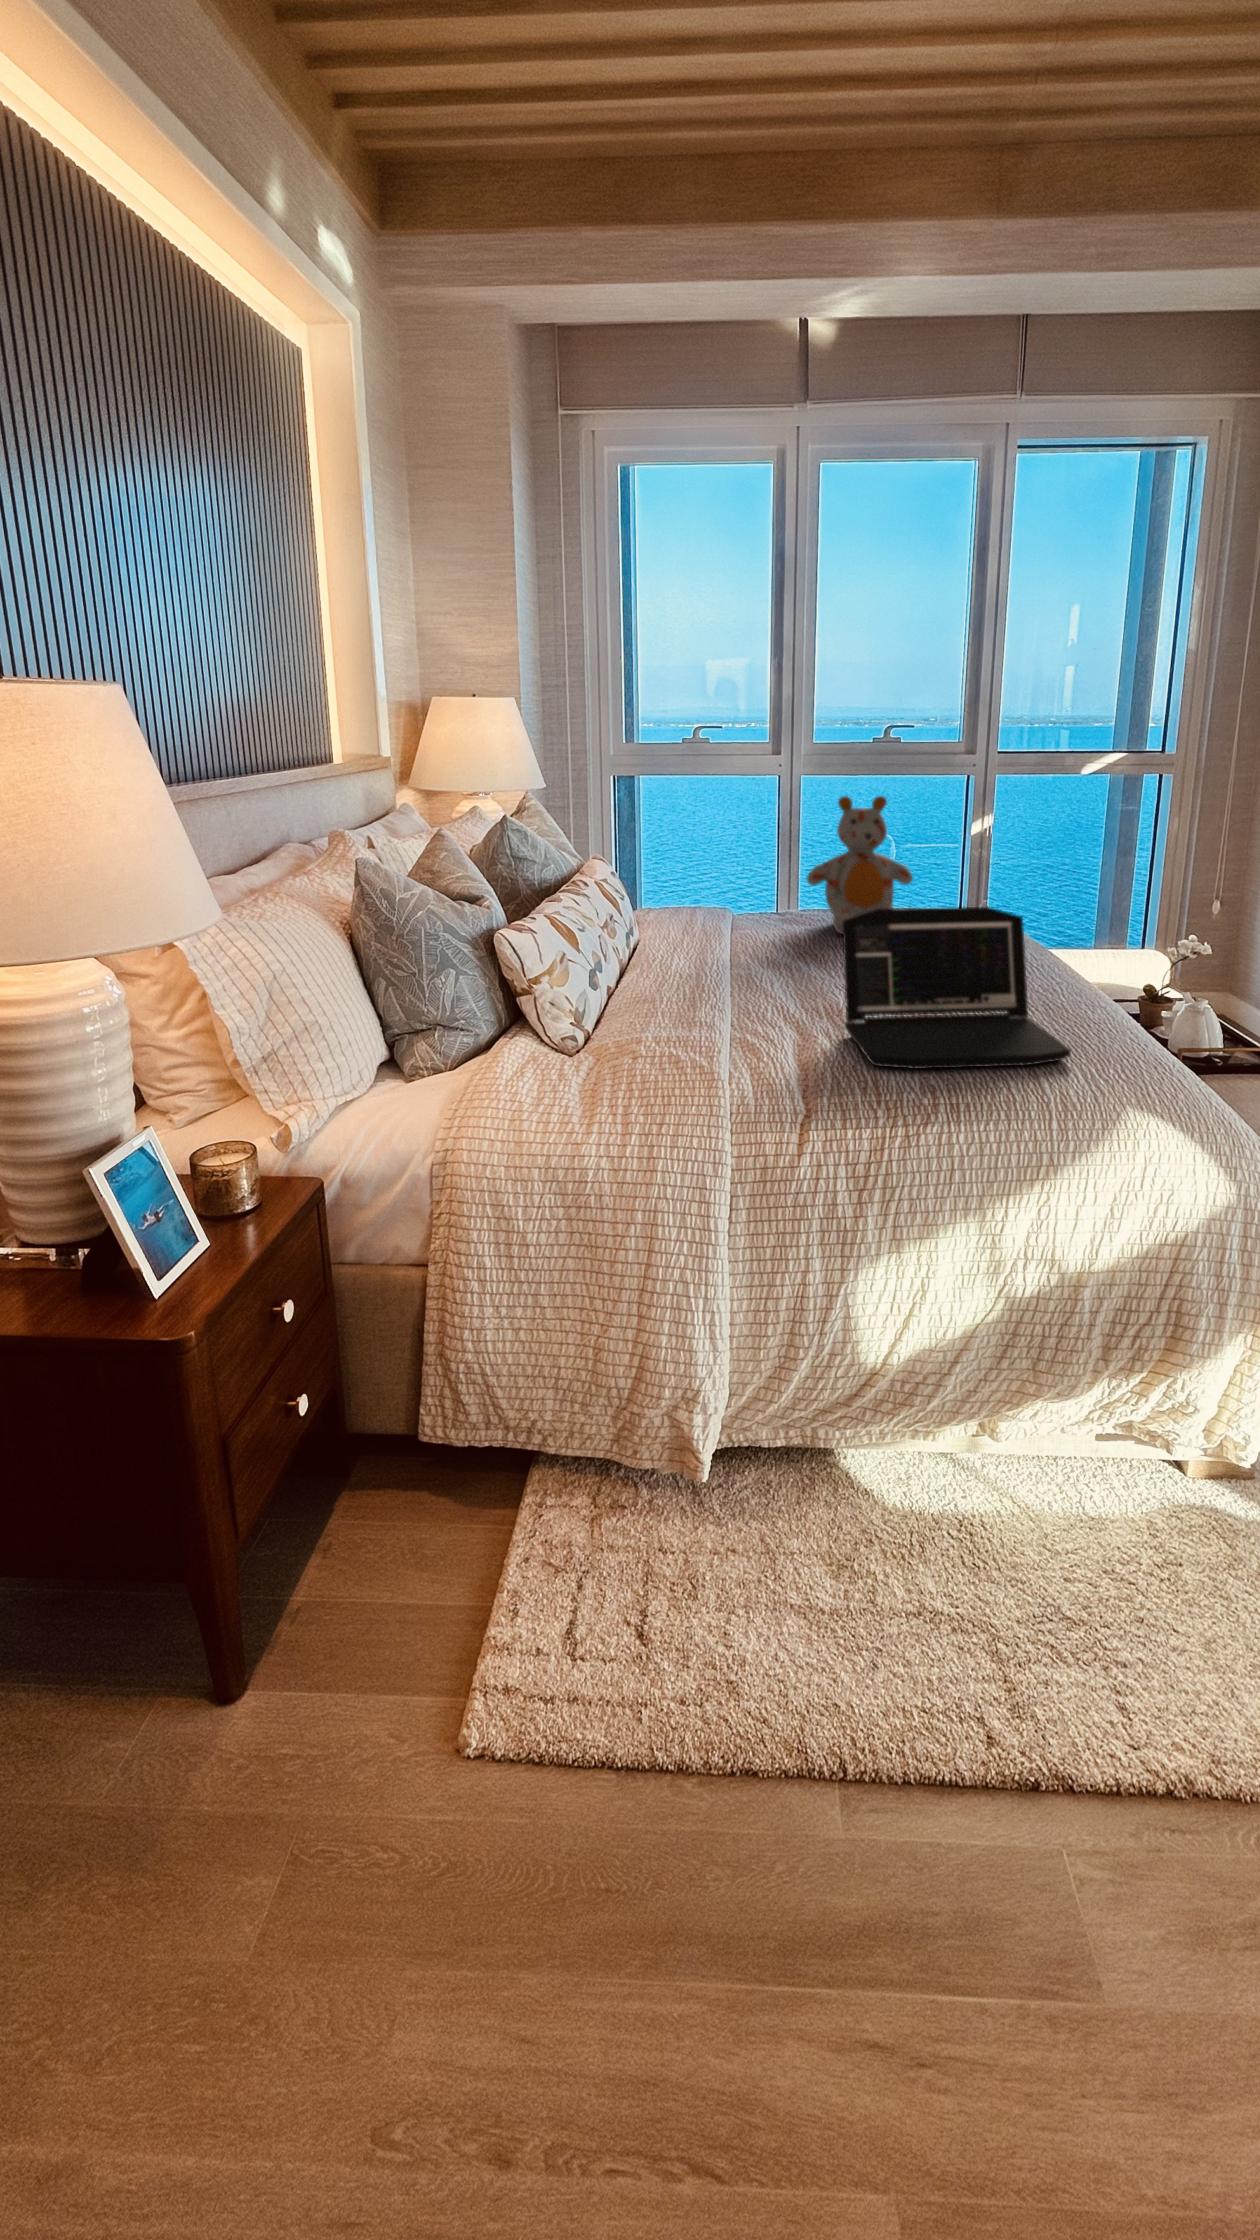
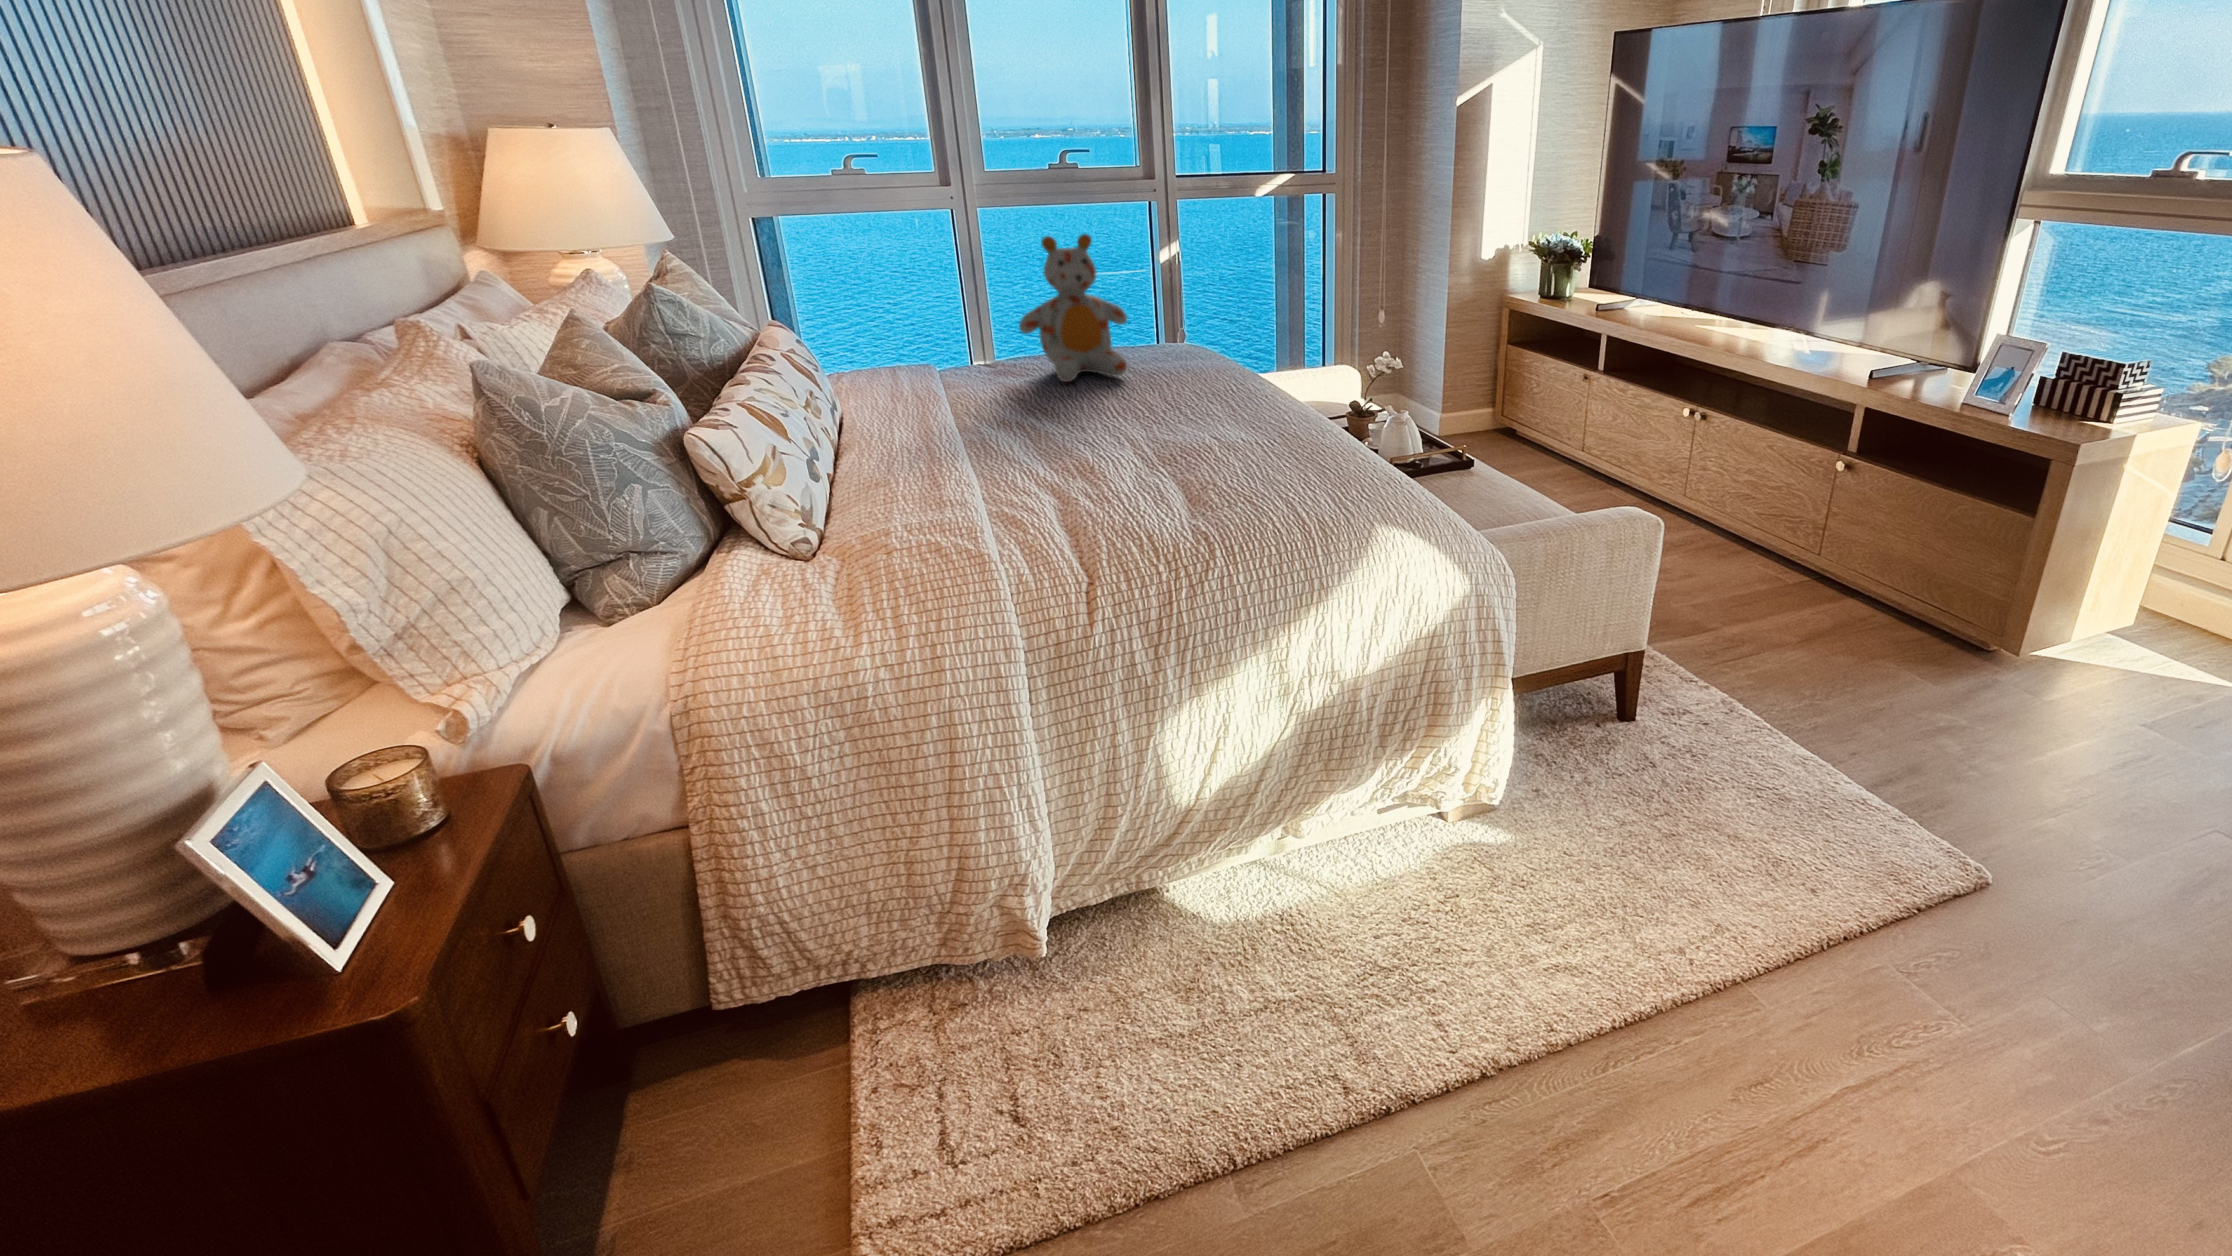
laptop: present [842,907,1071,1069] -> none [1085,346,1319,519]

